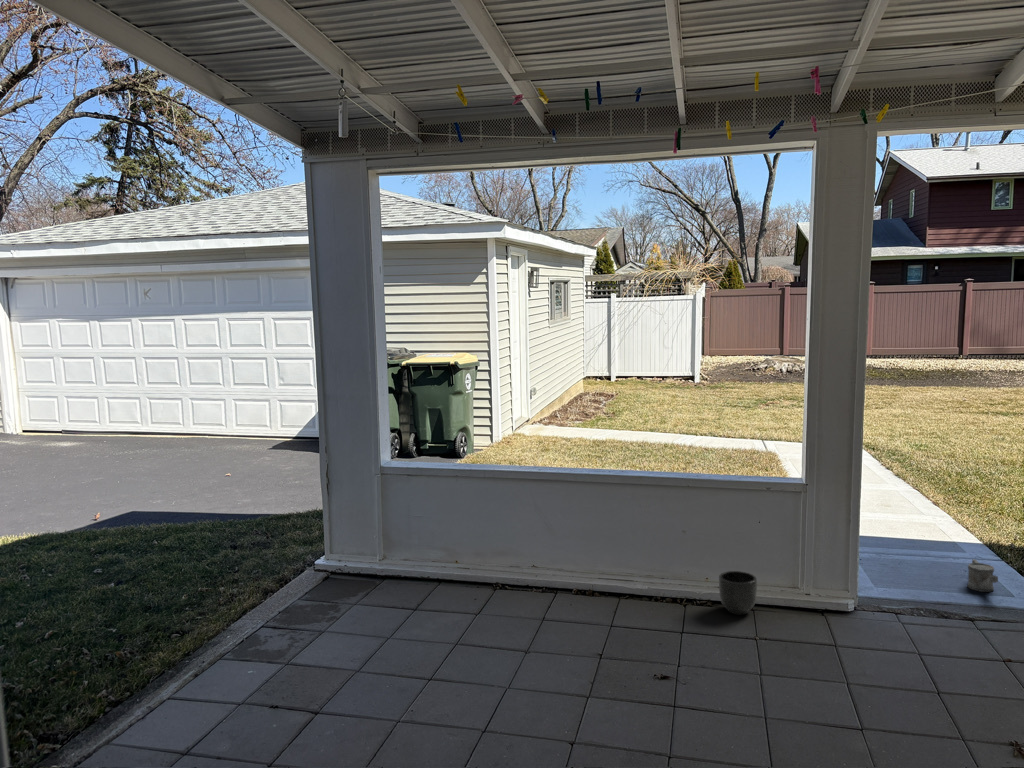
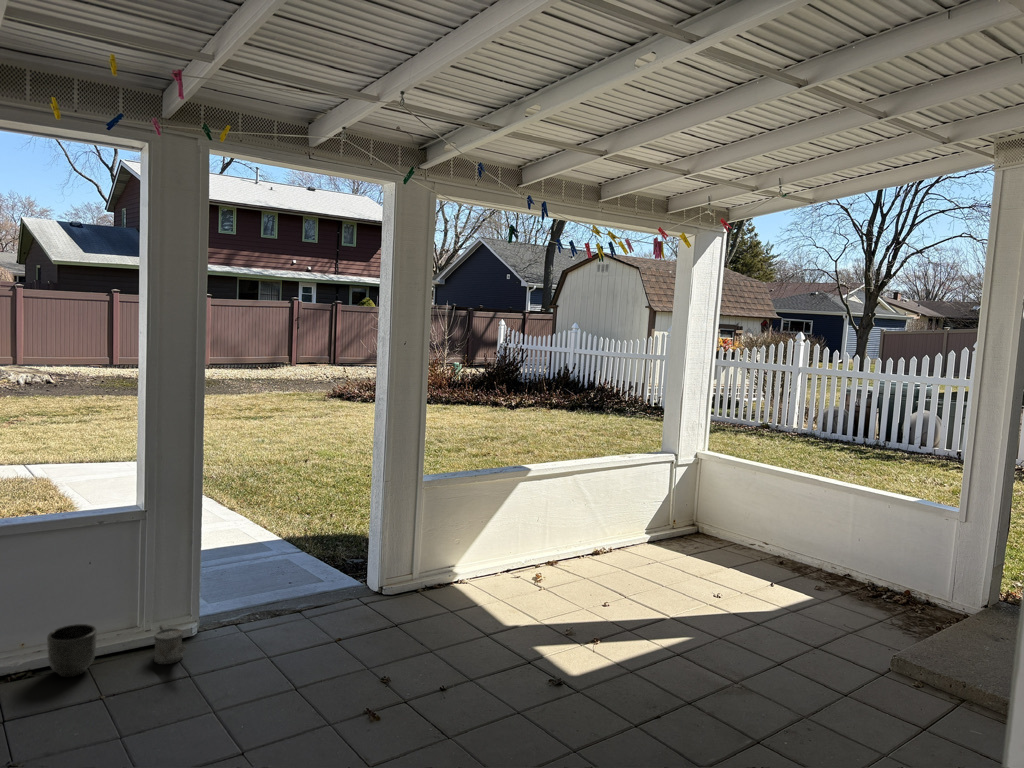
watering can: present [968,559,998,592] -> present [154,625,186,664]

